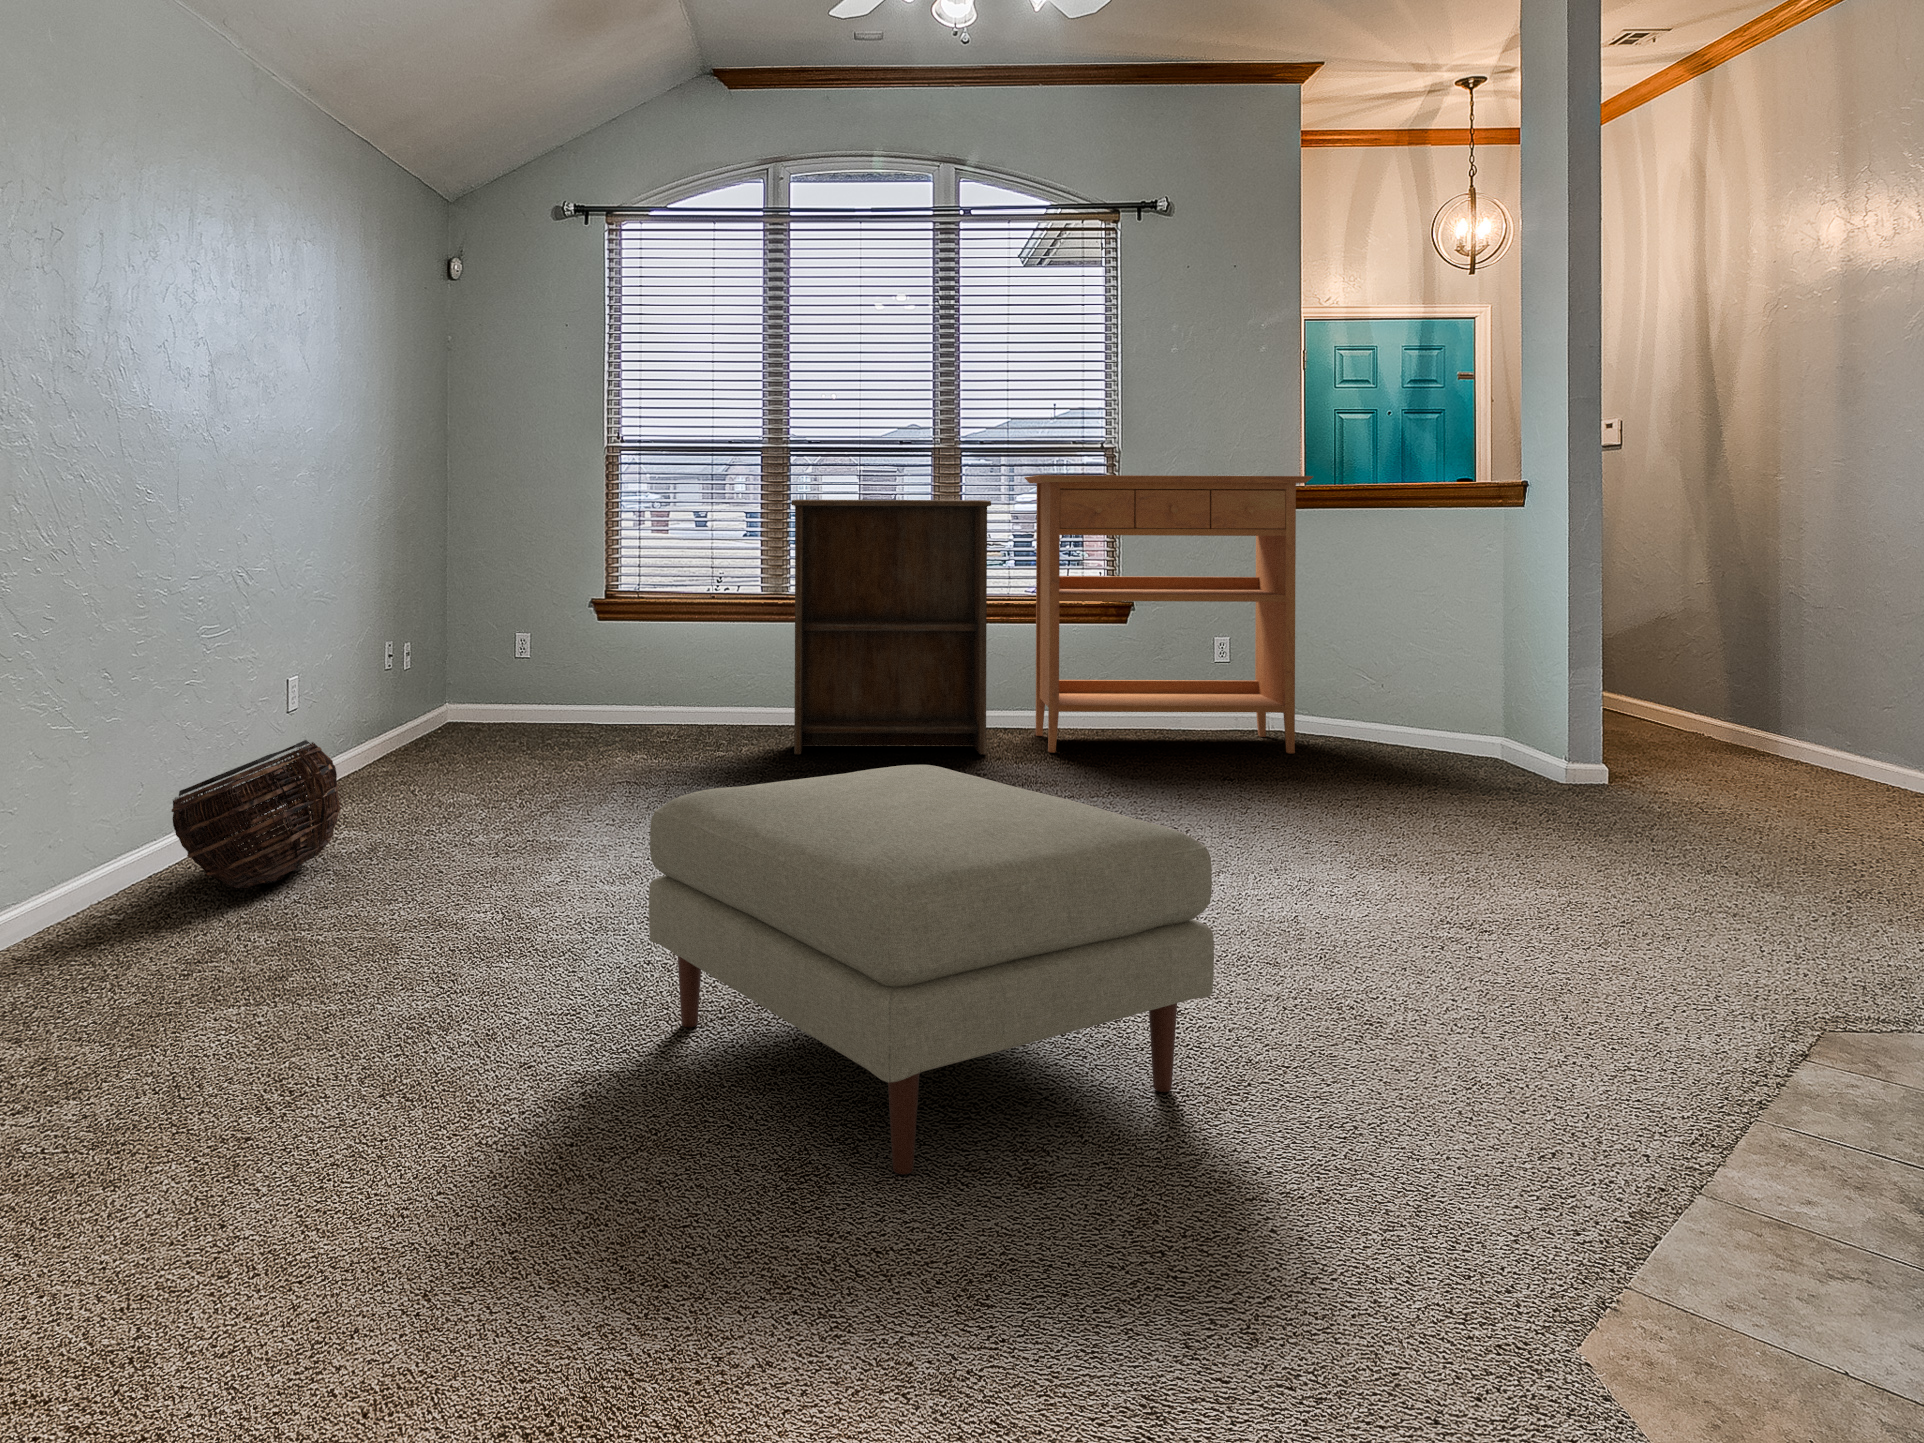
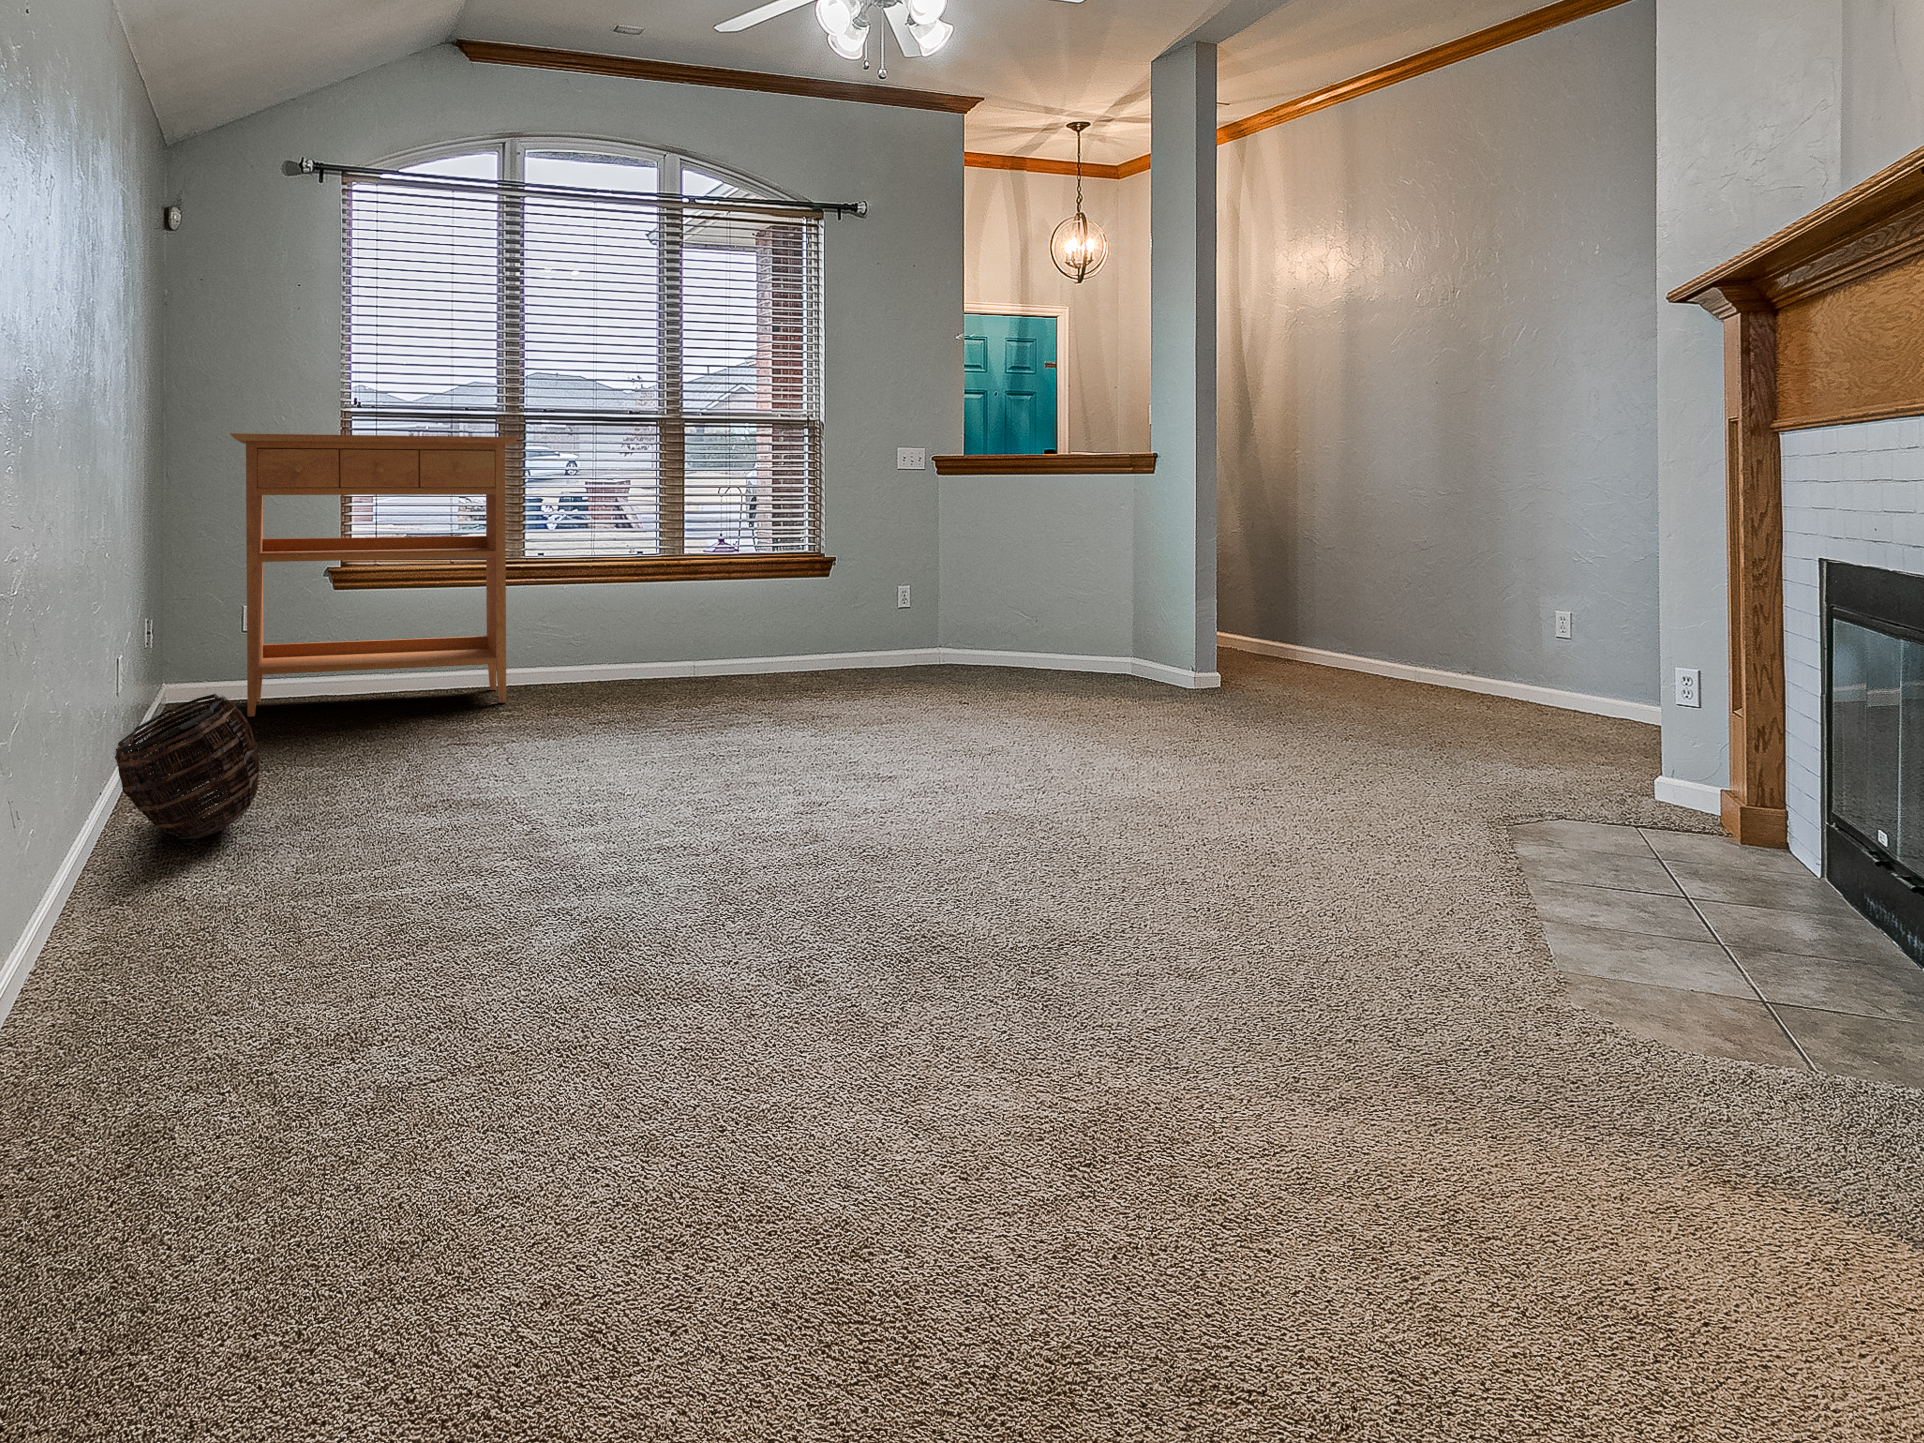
console table: present [1024,475,1313,753] -> present [230,433,520,717]
bookshelf: present [791,499,991,754] -> none [550,463,742,702]
ottoman: present [649,765,1214,1174] -> none [740,662,1183,931]

